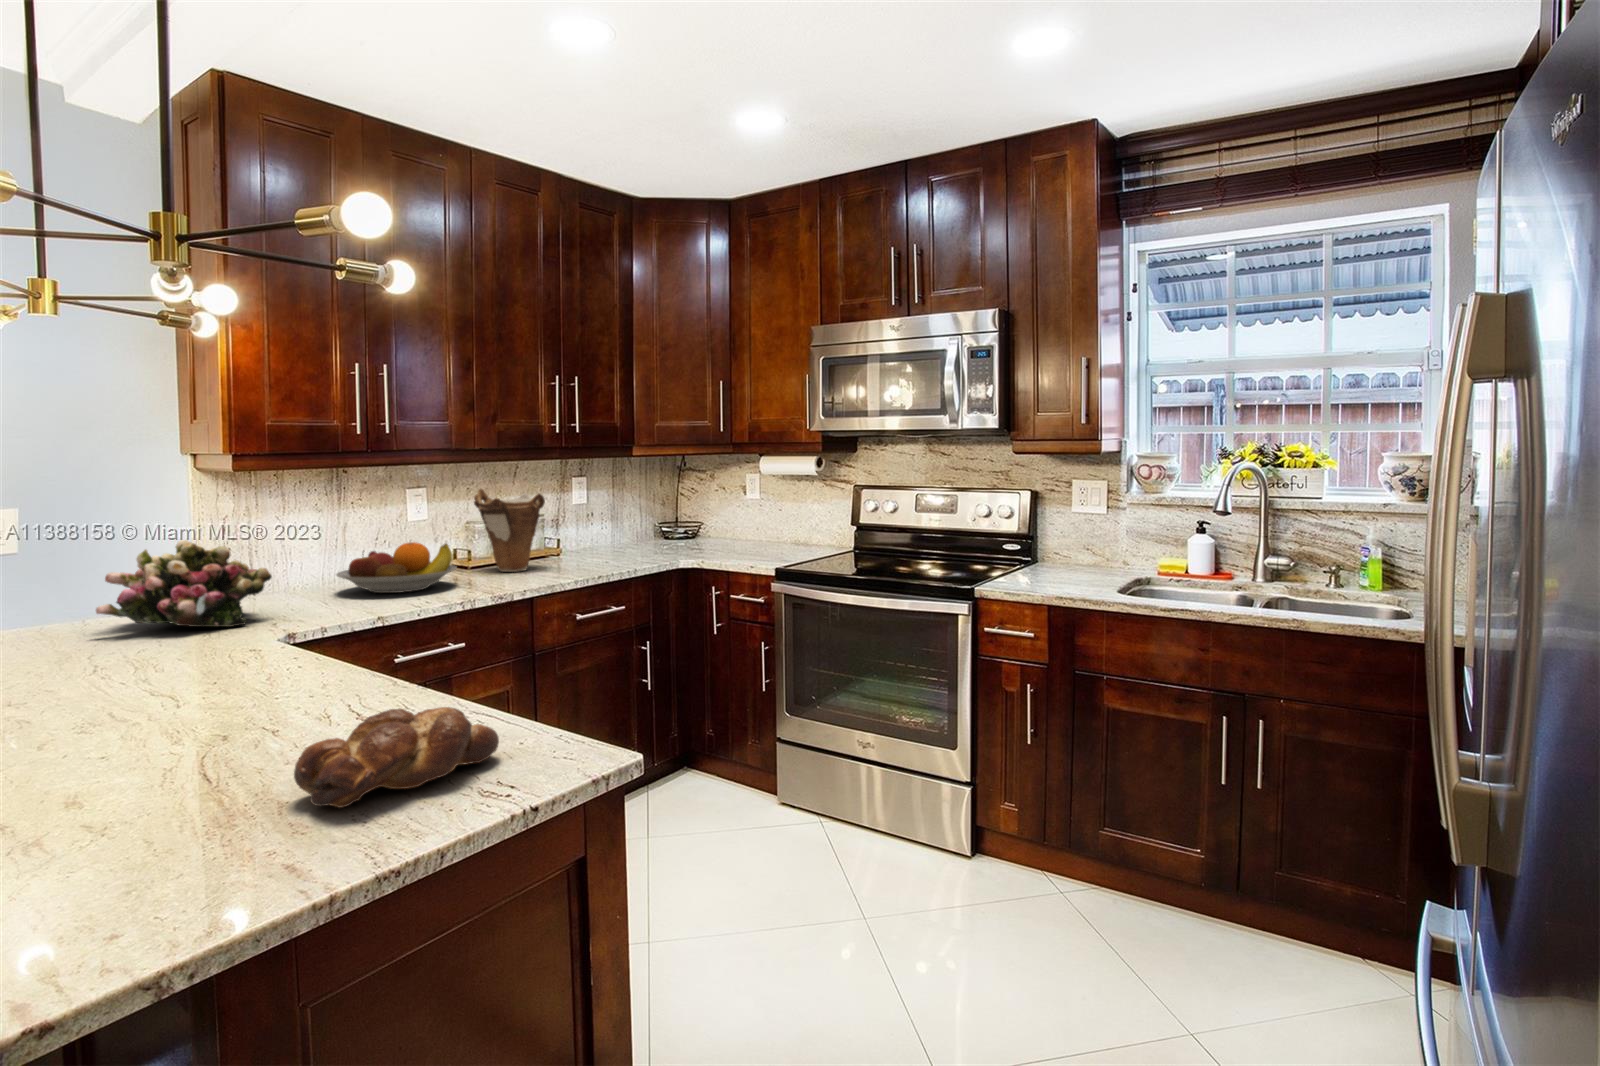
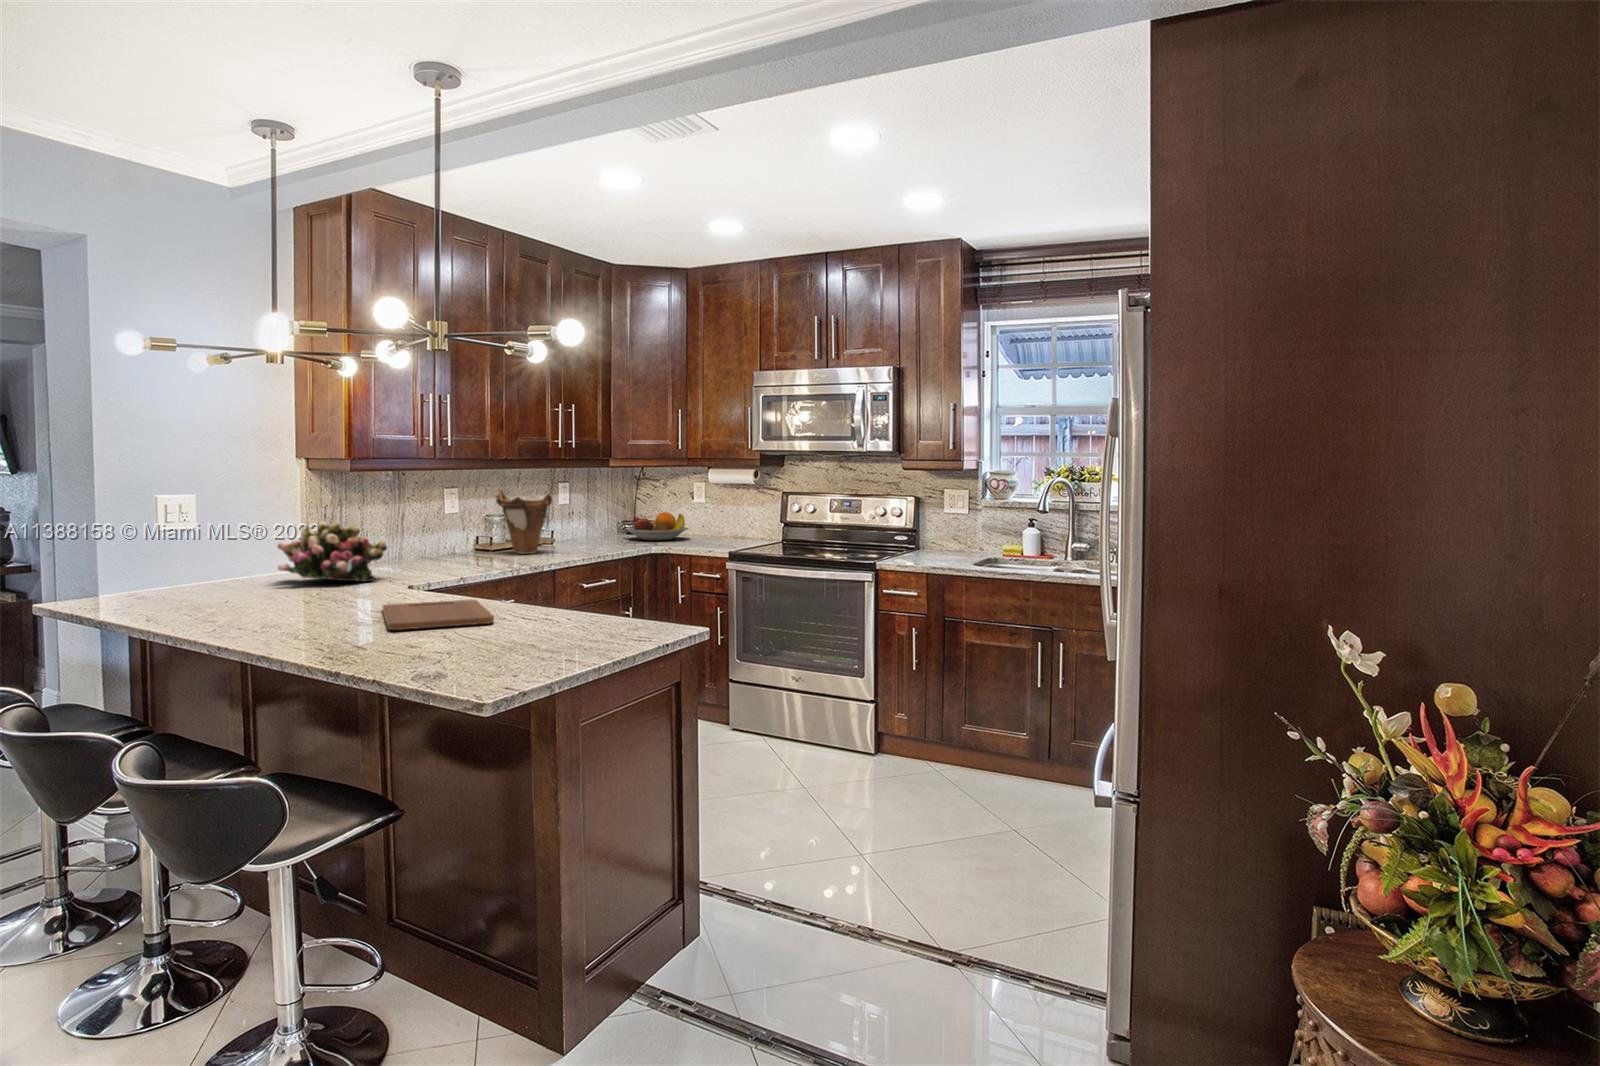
fruit bowl: present [336,542,457,593] -> present [625,512,688,540]
cutting board: none [59,675,312,763] -> present [383,600,494,630]
bread loaf: present [294,707,499,808] -> none [545,597,635,640]

